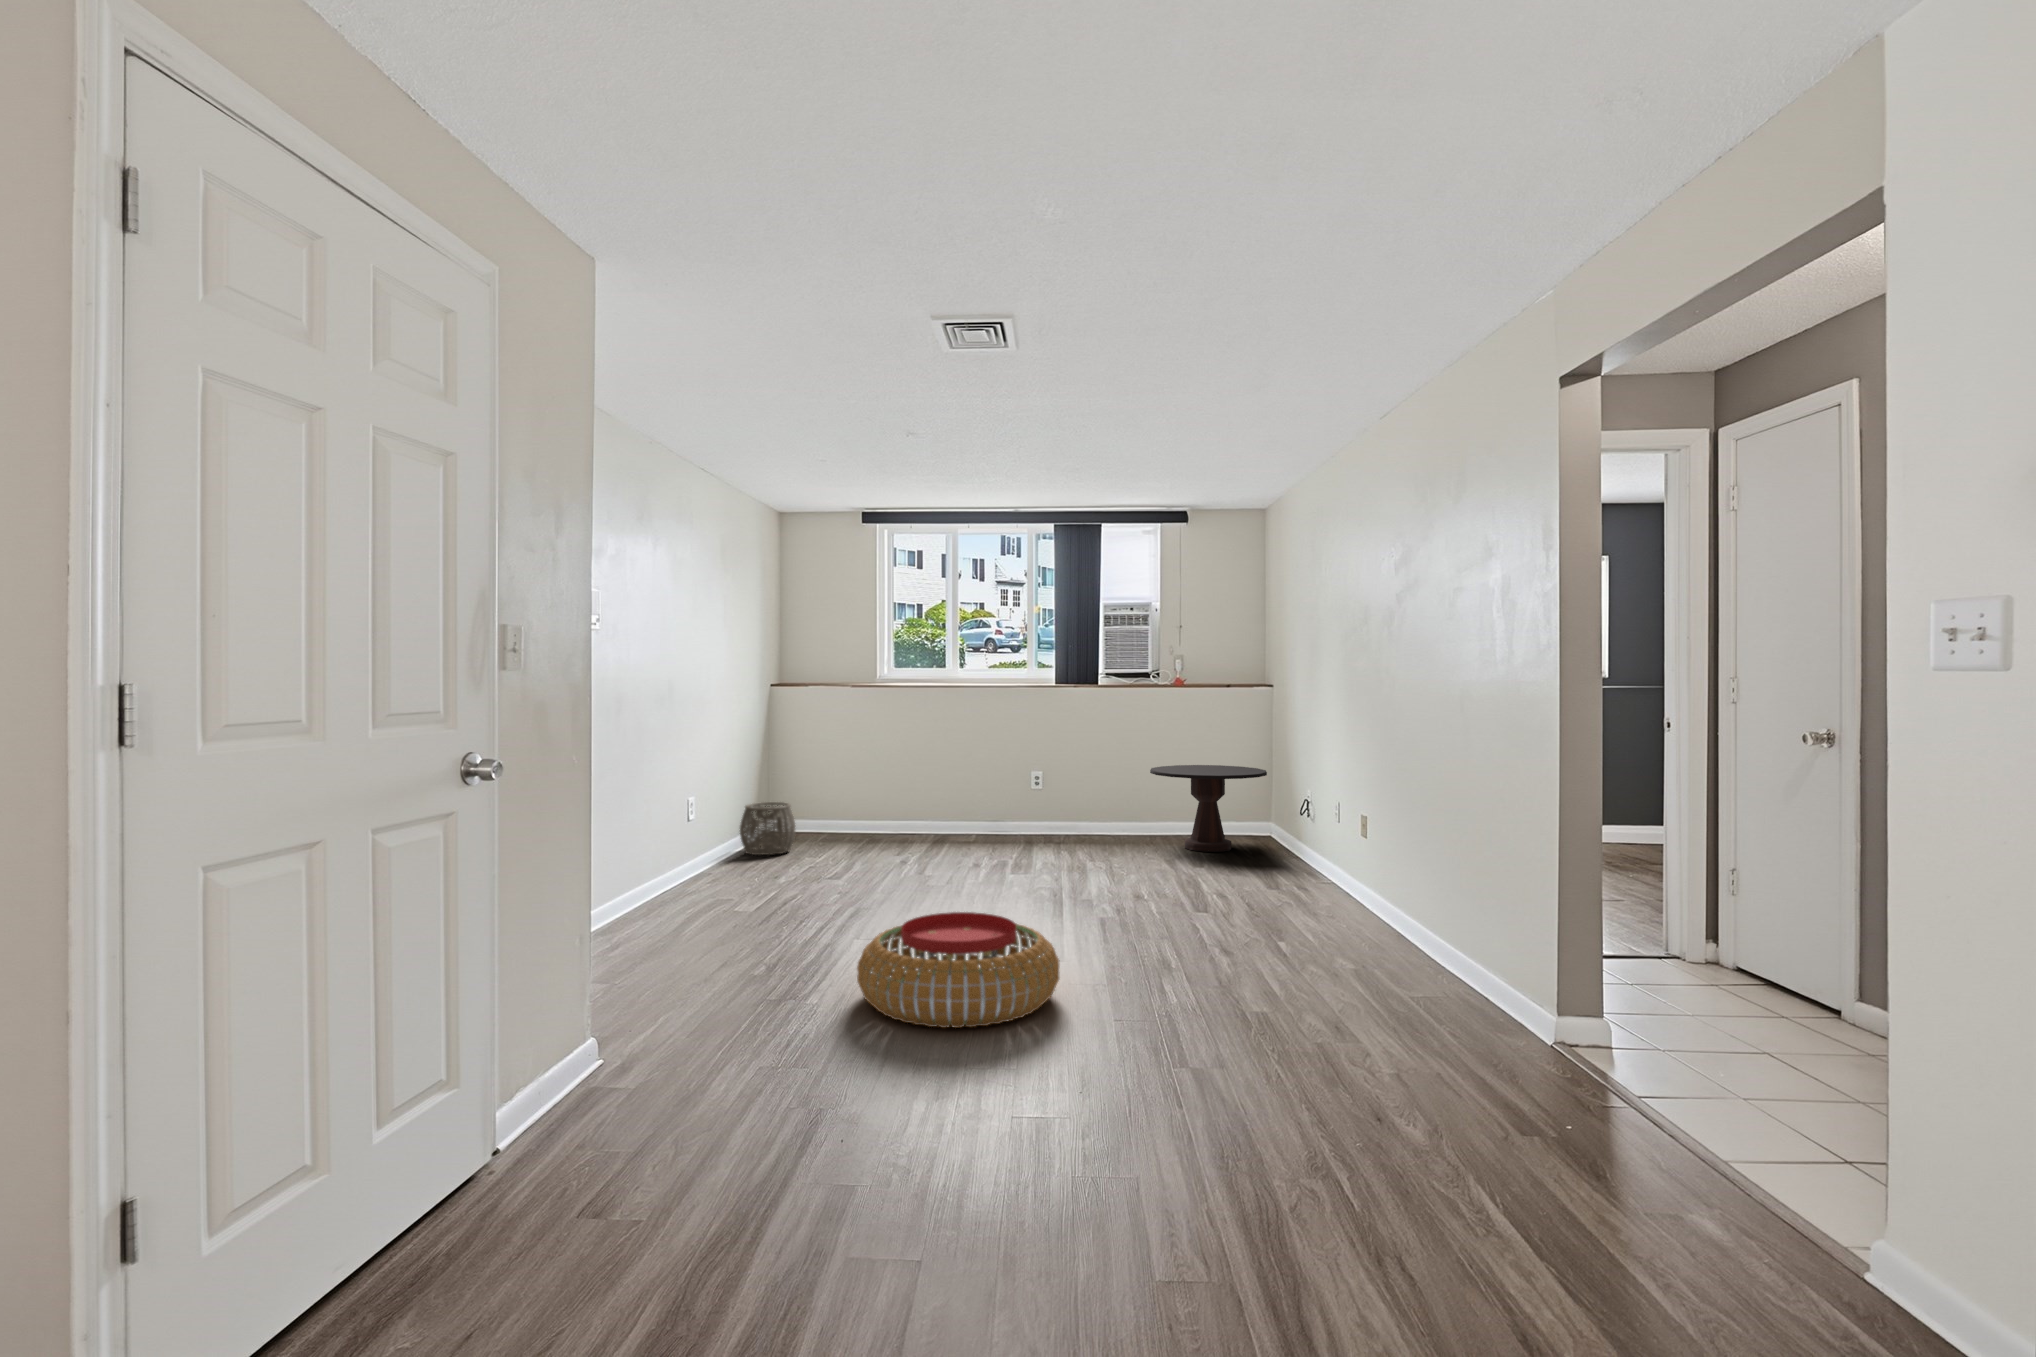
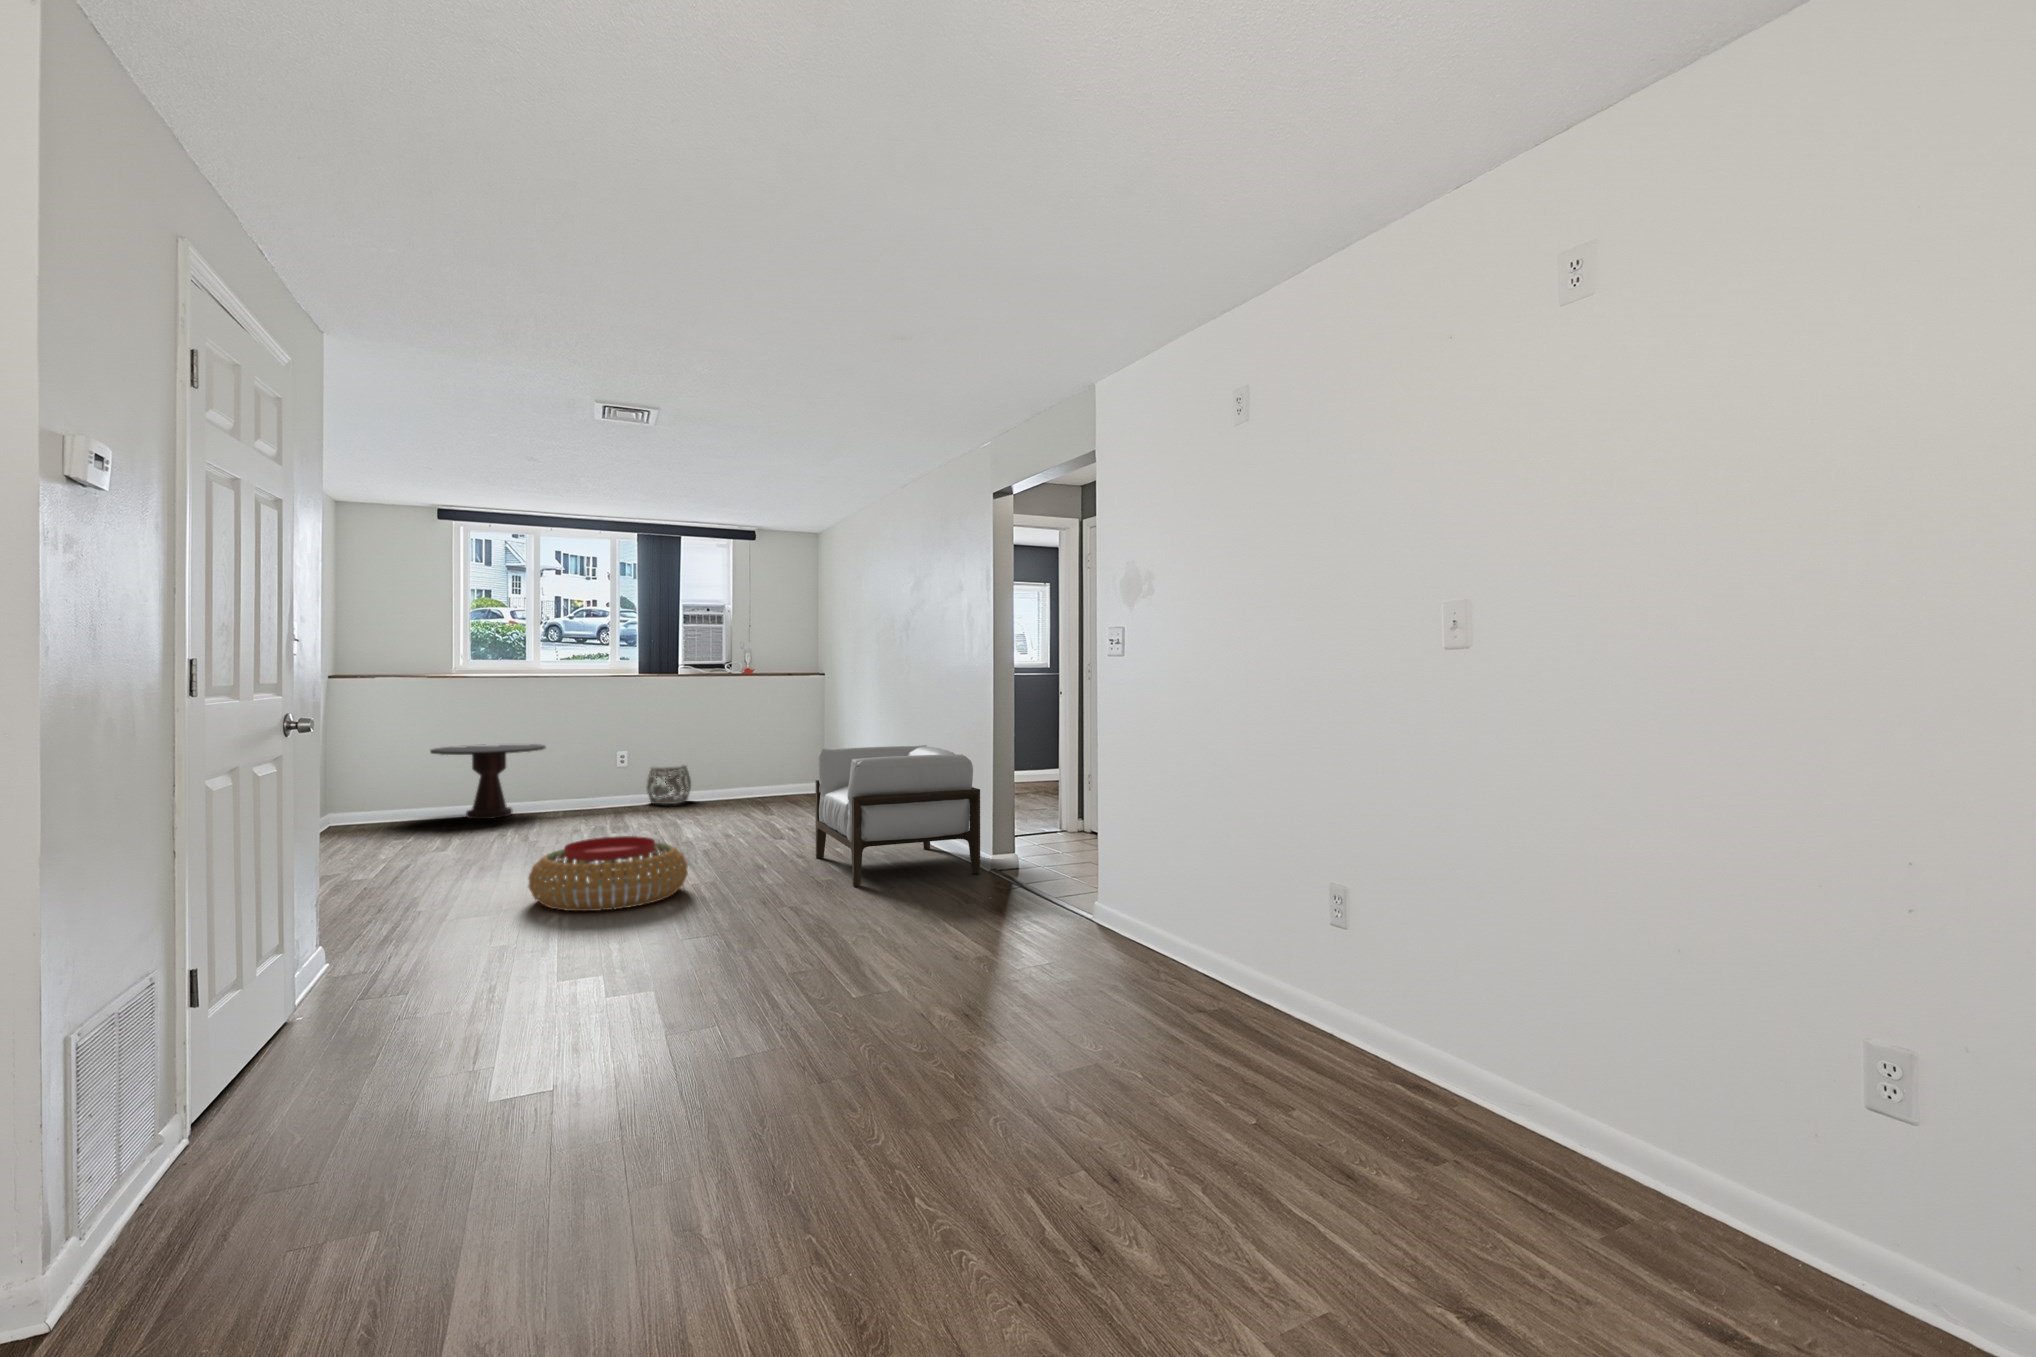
side table: present [1150,765,1267,852] -> present [430,744,546,819]
armchair: none [1251,801,1529,1039] -> present [816,745,980,887]
woven basket: present [740,802,795,855] -> present [646,765,691,804]

